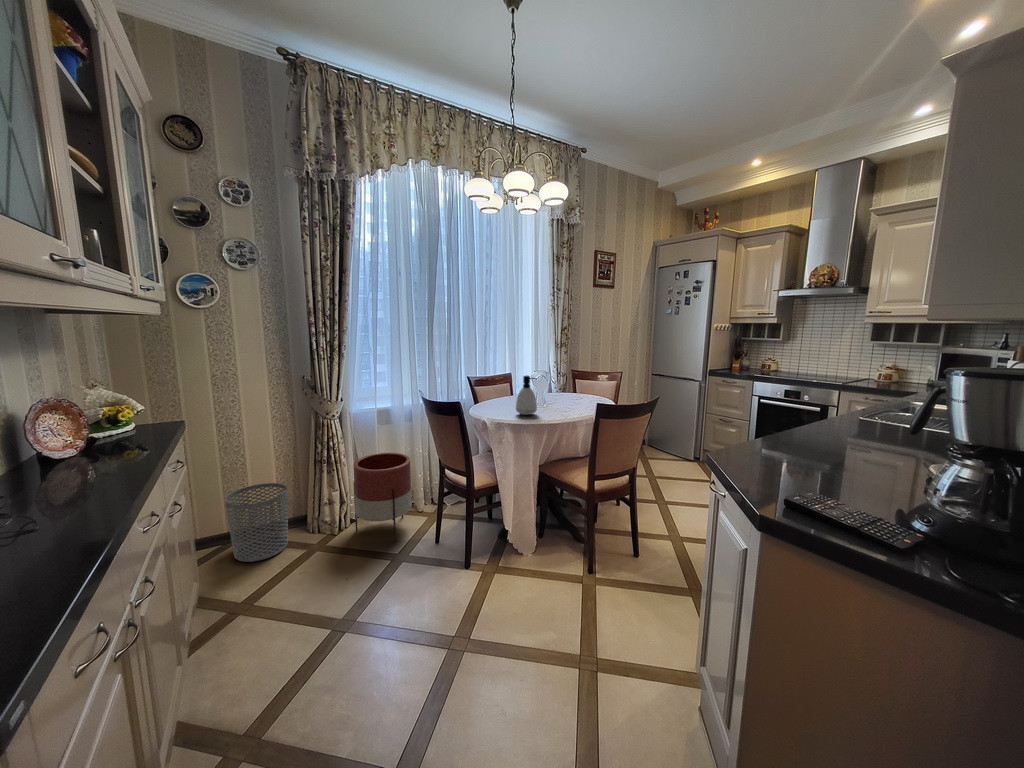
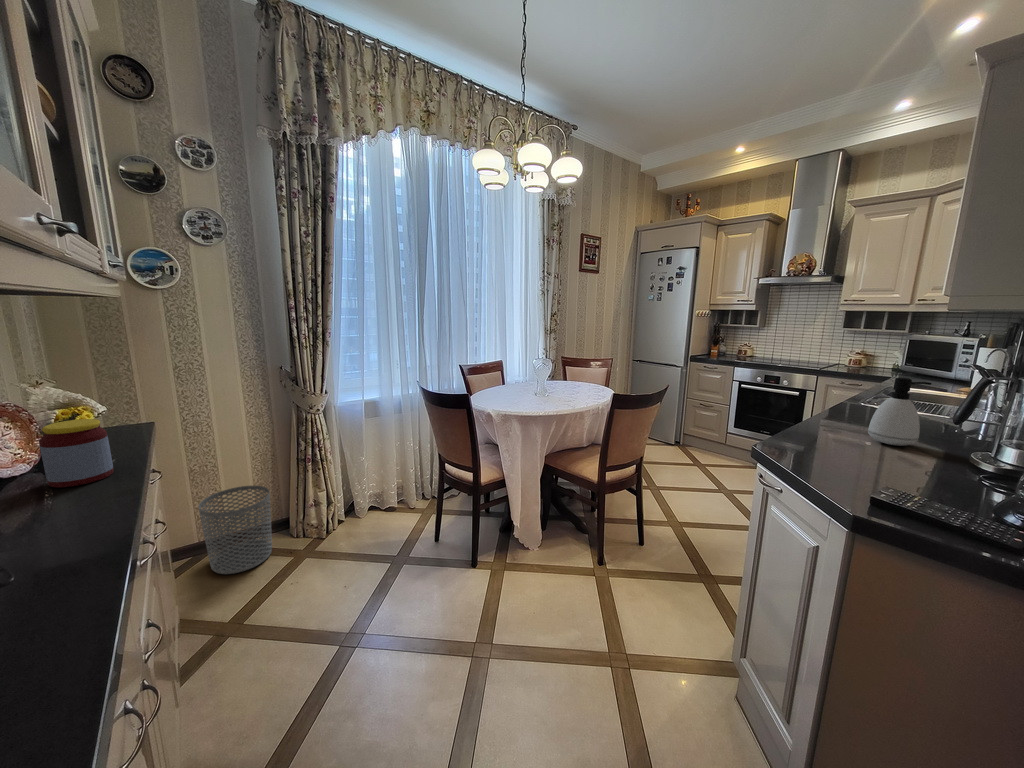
soap dispenser: present [516,375,537,415] -> present [868,377,931,446]
jar: none [84,413,141,468] -> present [39,419,114,487]
planter: present [353,453,412,542] -> none [344,447,407,542]

